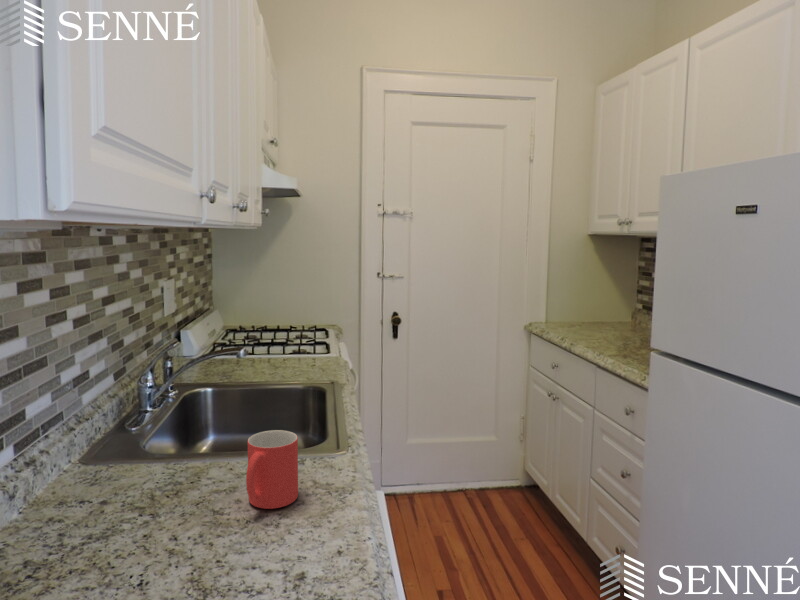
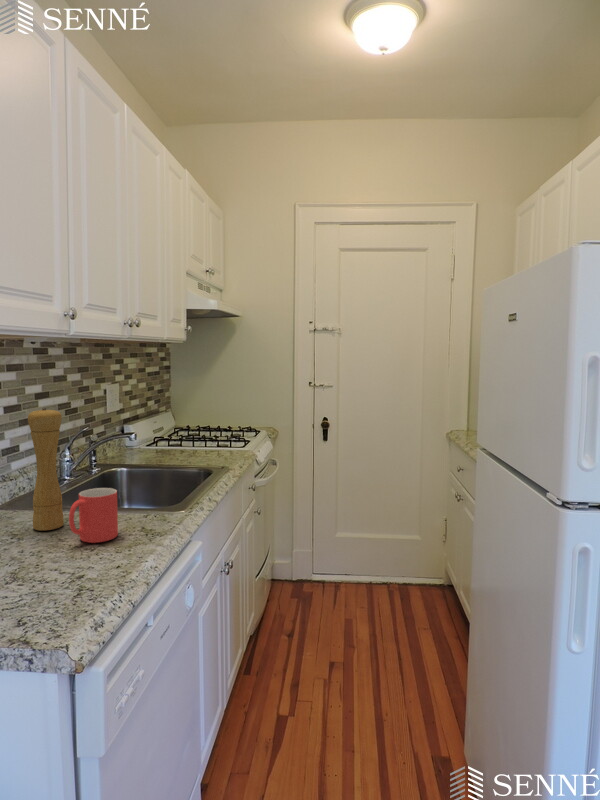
pepper mill: none [158,325,207,496] -> present [28,408,64,531]

